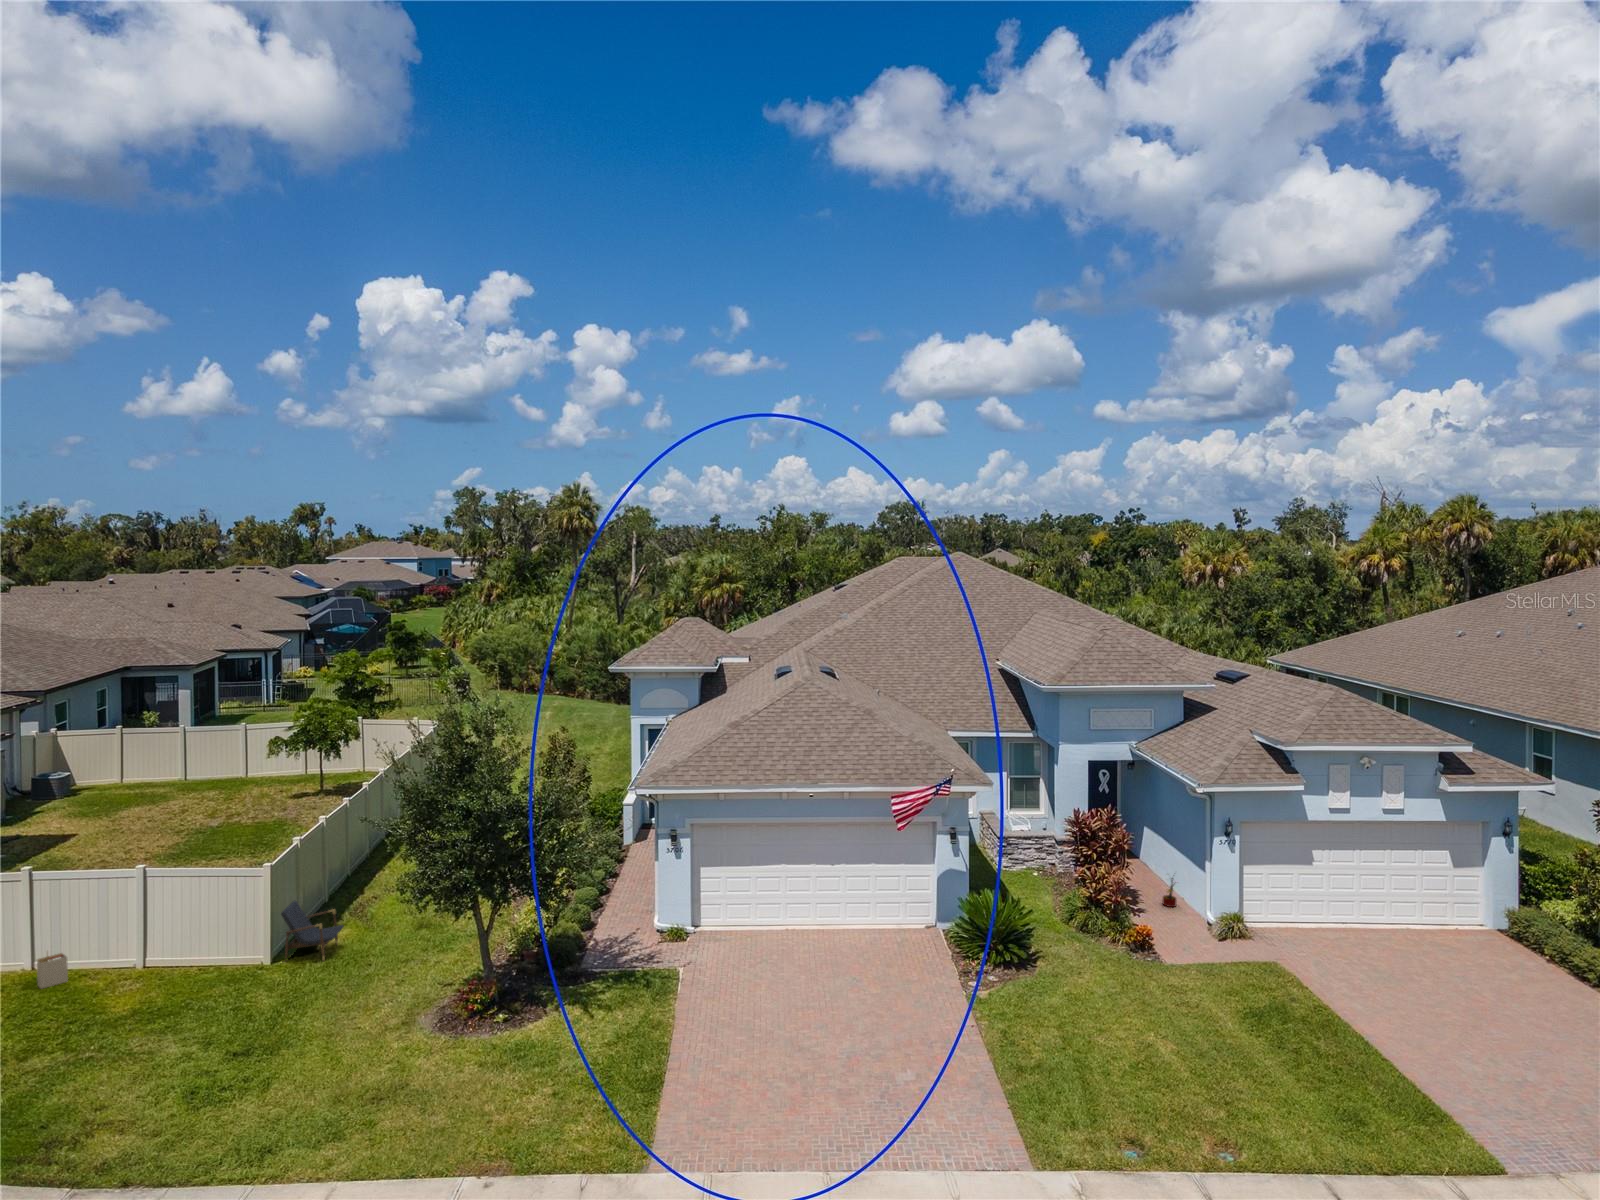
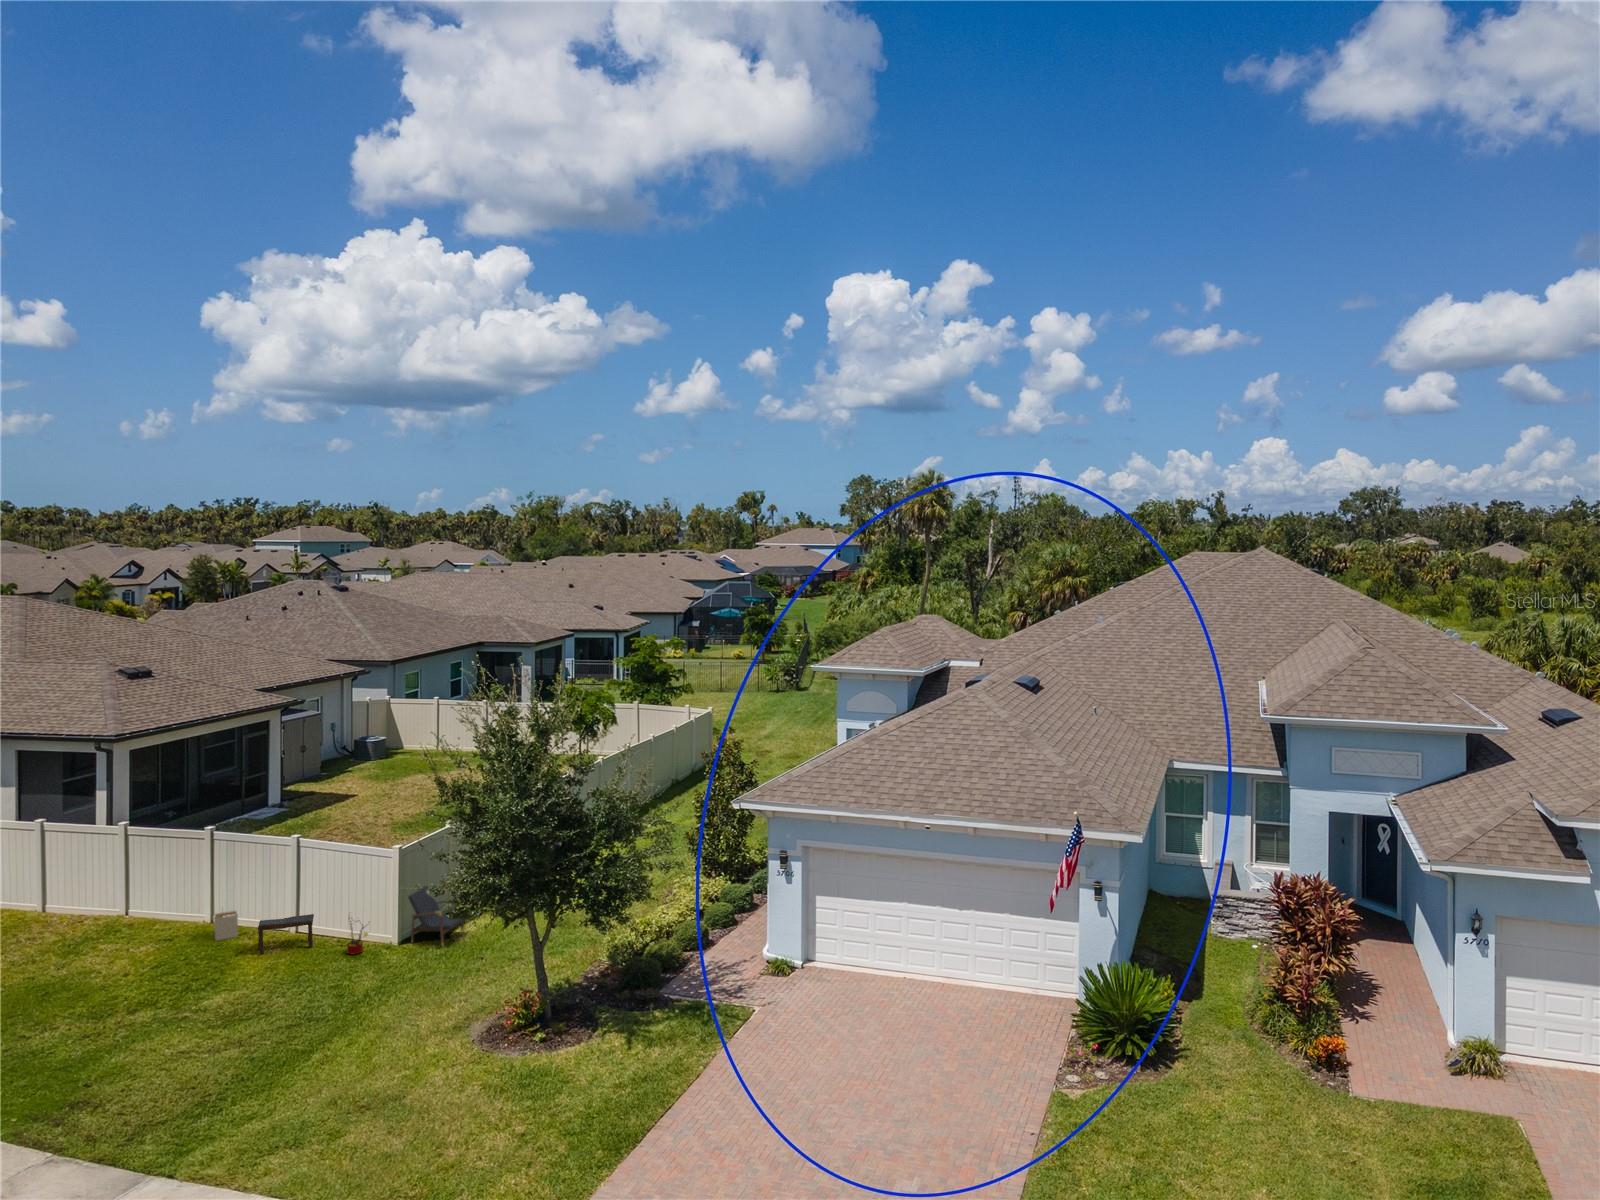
decorative plant: present [1162,878,1177,907] -> present [347,917,368,955]
bench: none [102,945,170,995] -> present [258,914,314,954]

